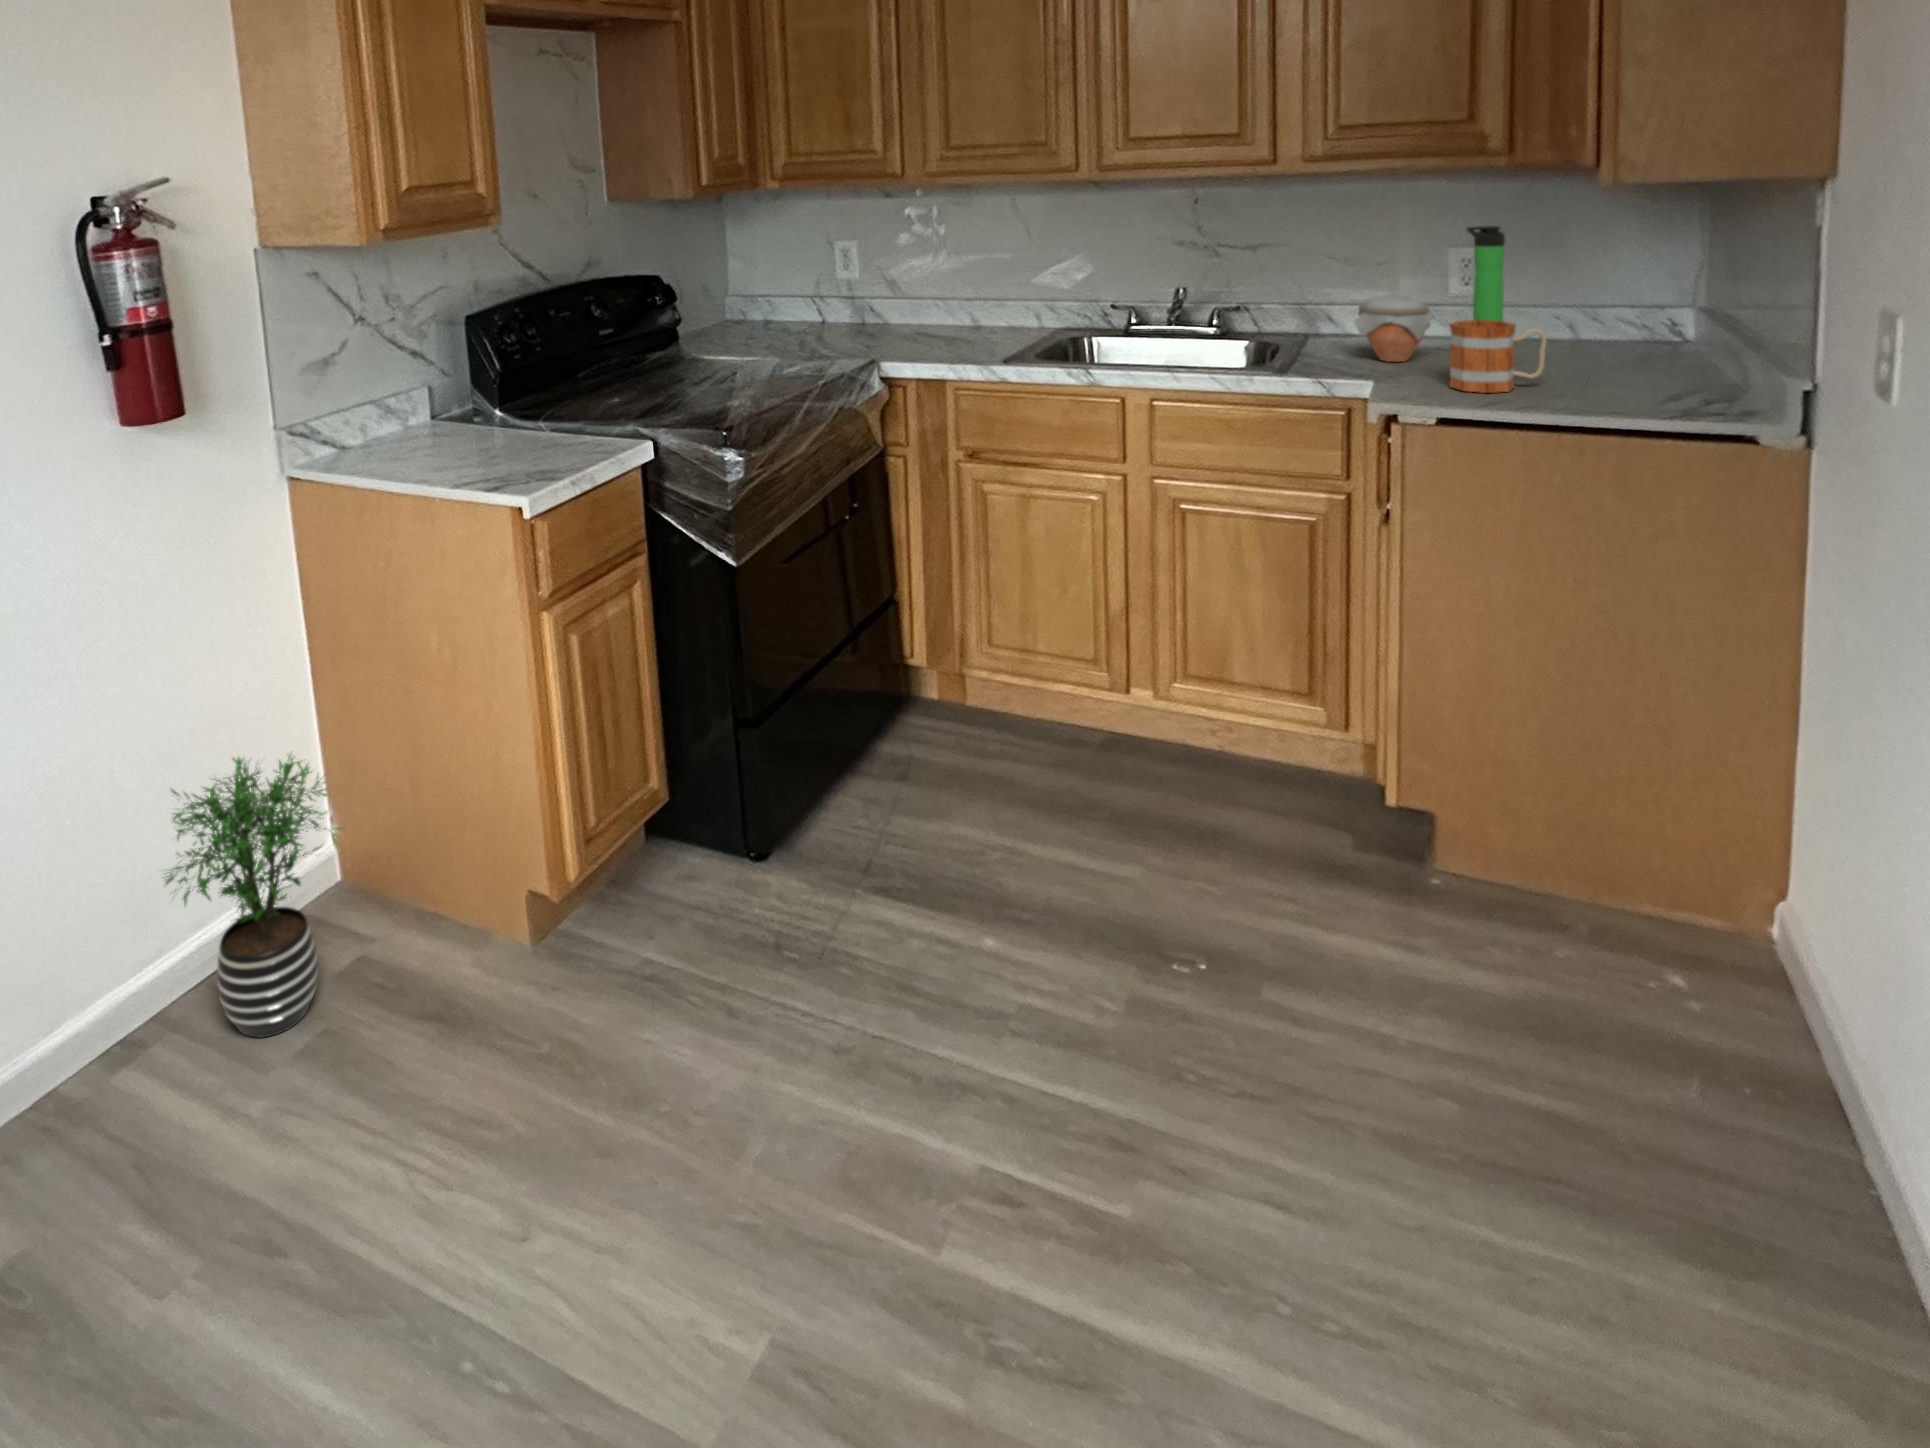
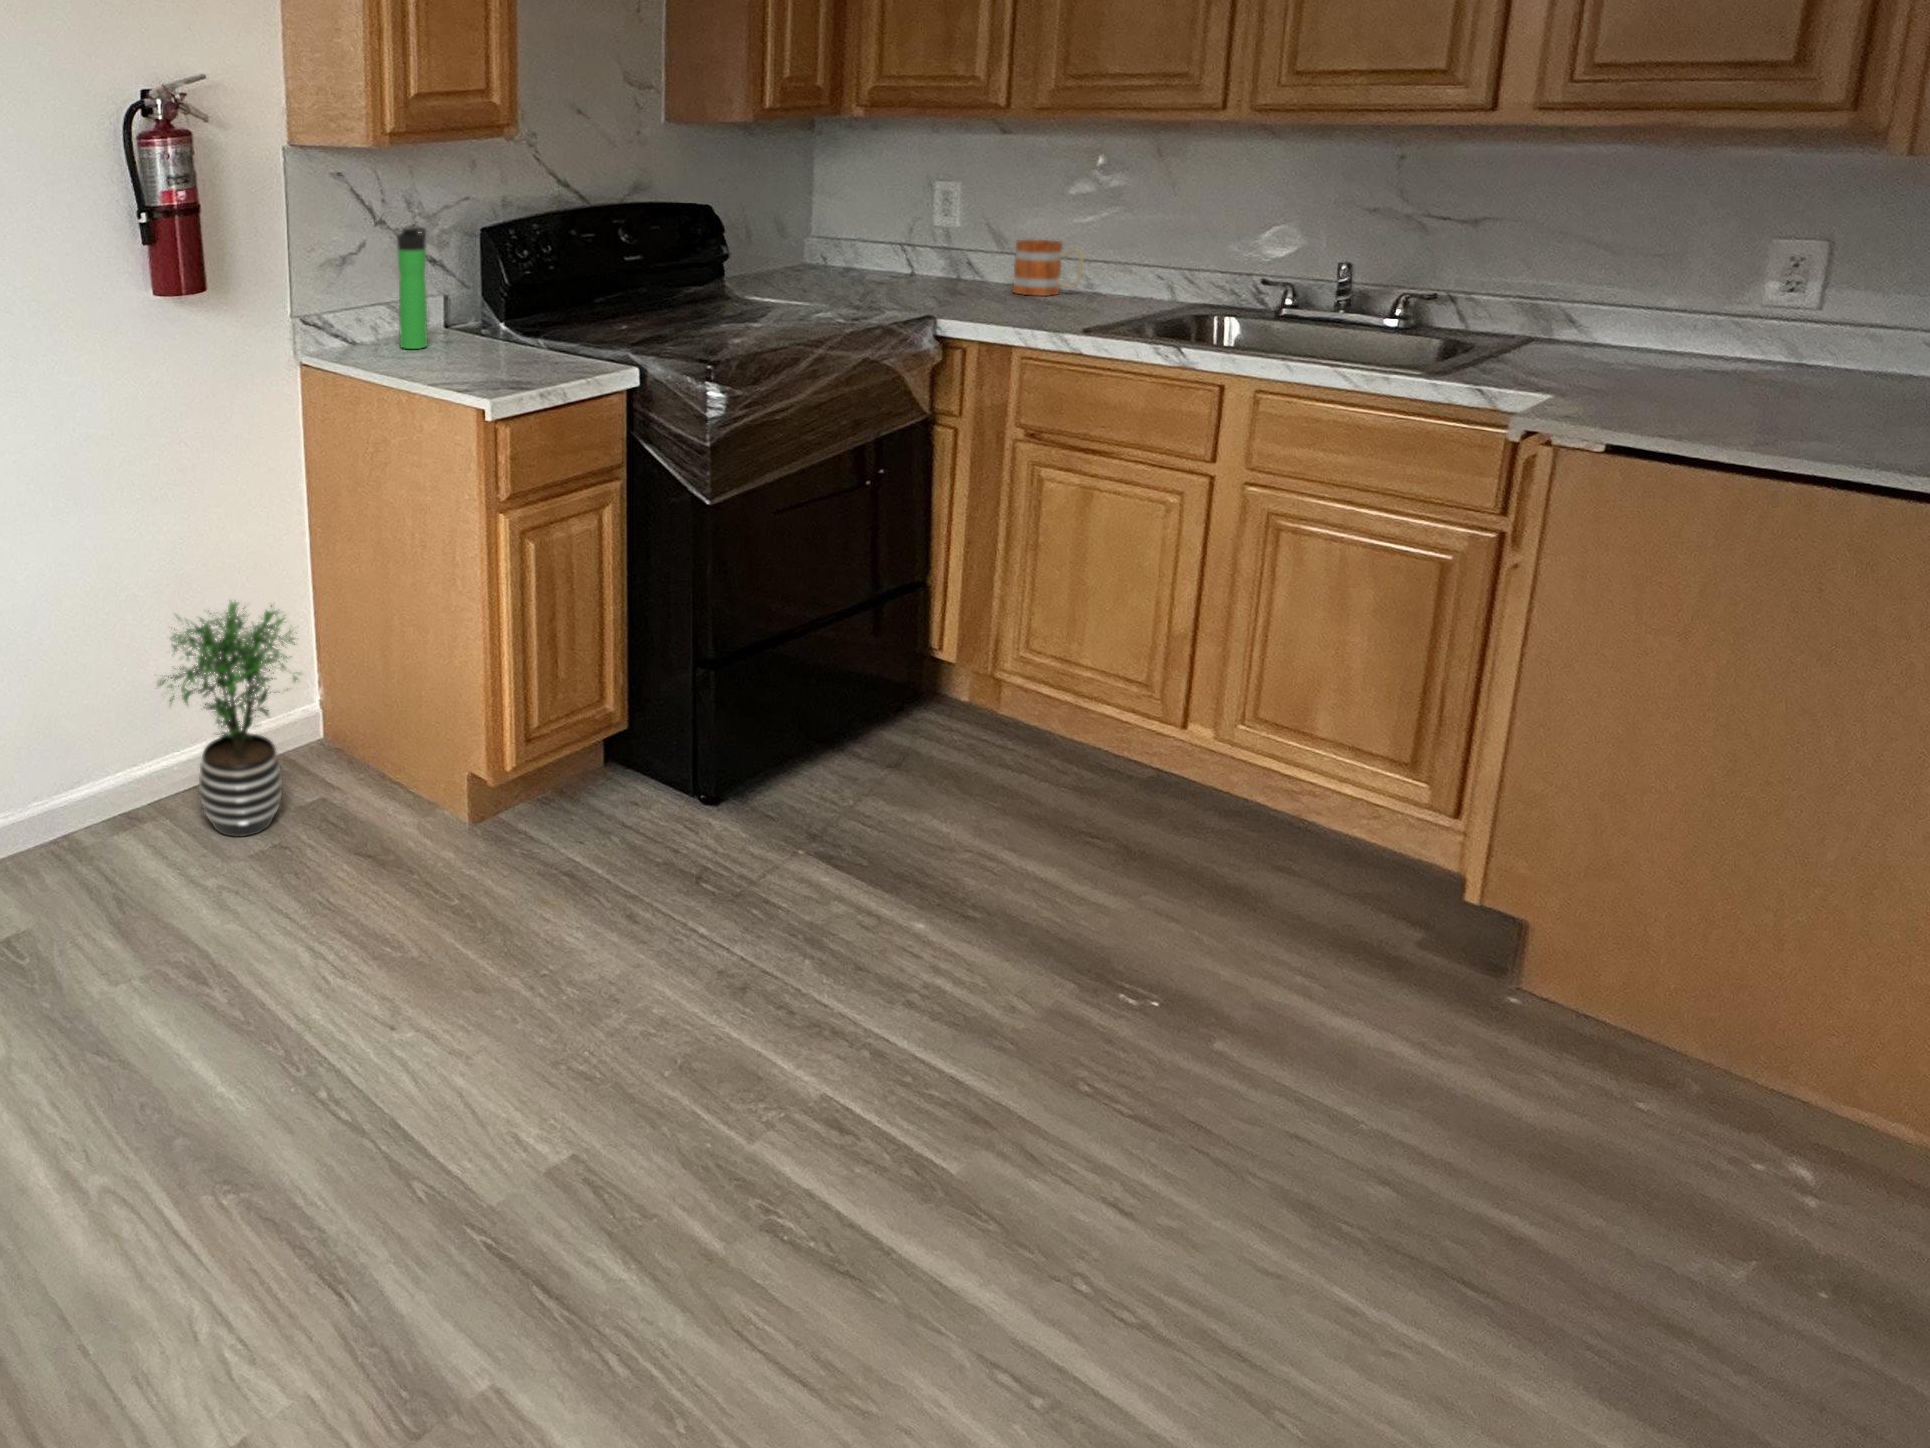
bottle: present [1467,226,1505,321] -> present [397,227,428,349]
jar: present [1355,295,1435,362] -> none [1565,293,1694,381]
mug: present [1449,320,1546,393] -> present [1013,240,1084,296]

